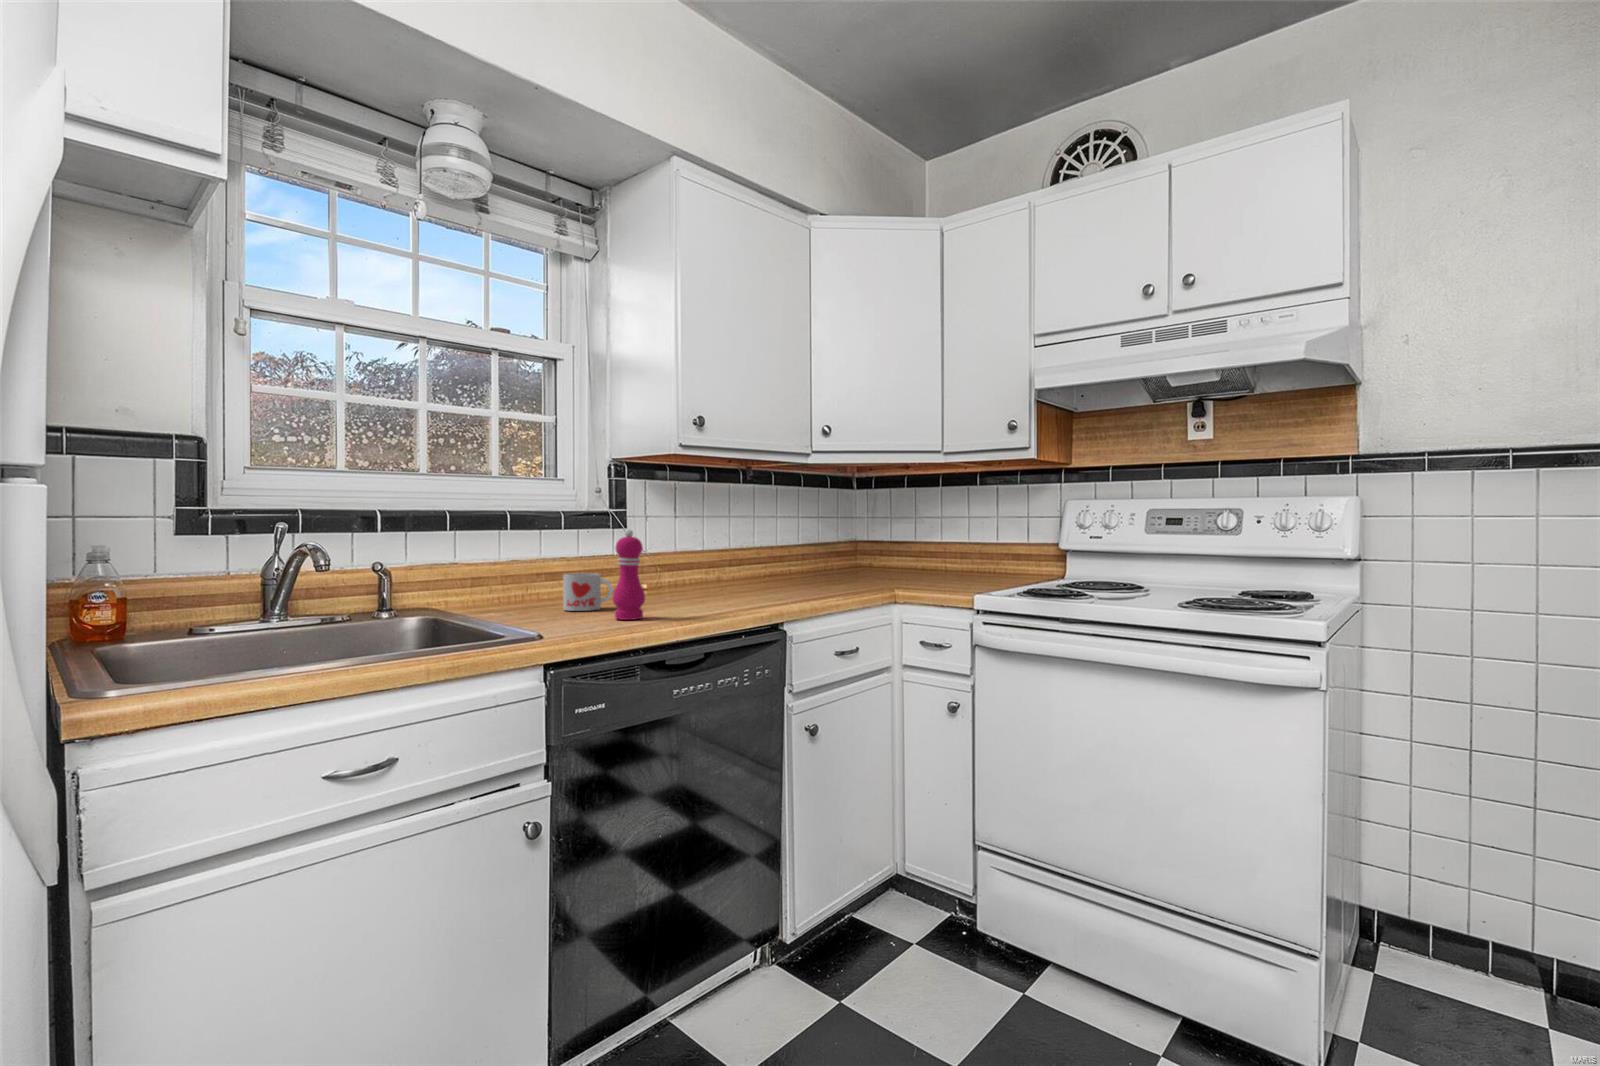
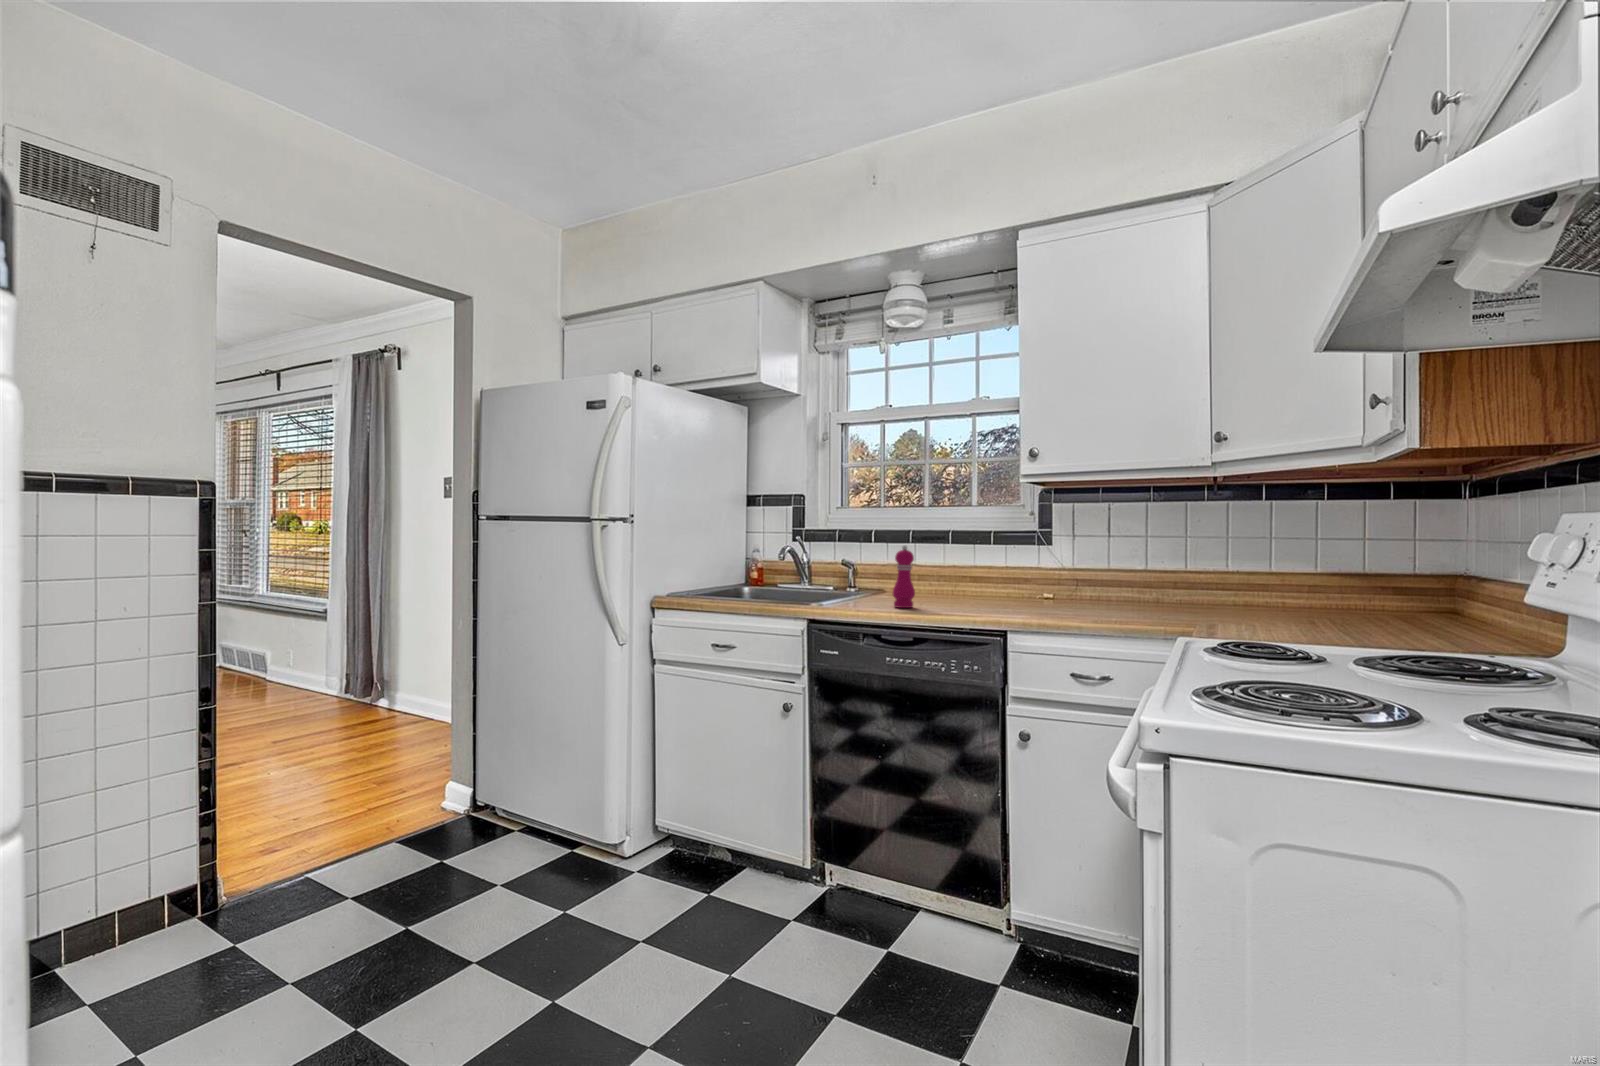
mug: present [563,573,613,611] -> none [925,576,952,603]

